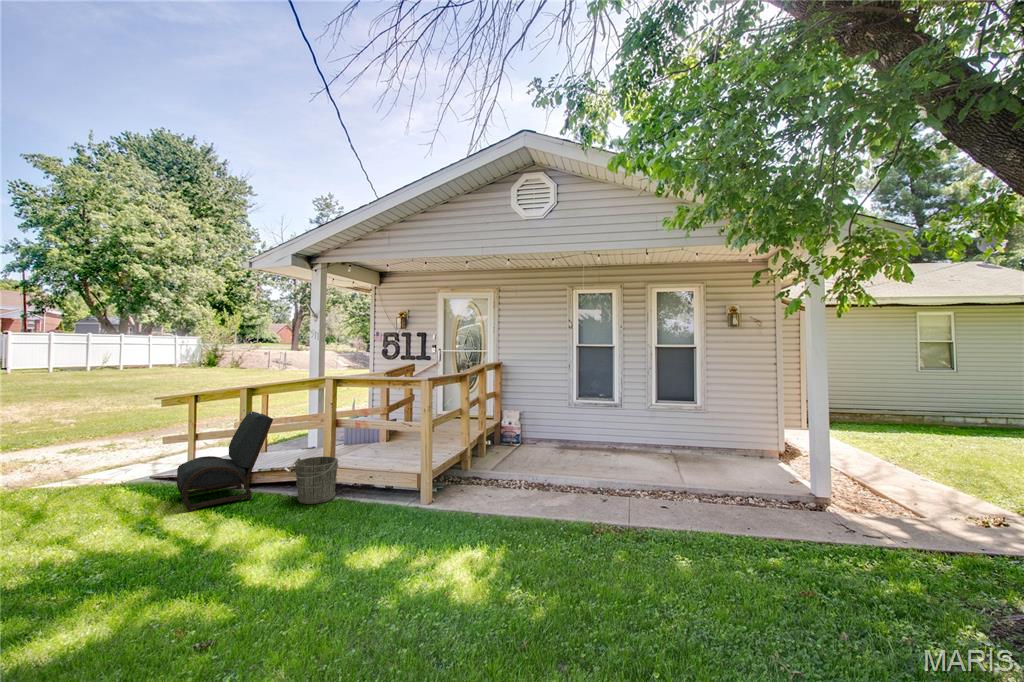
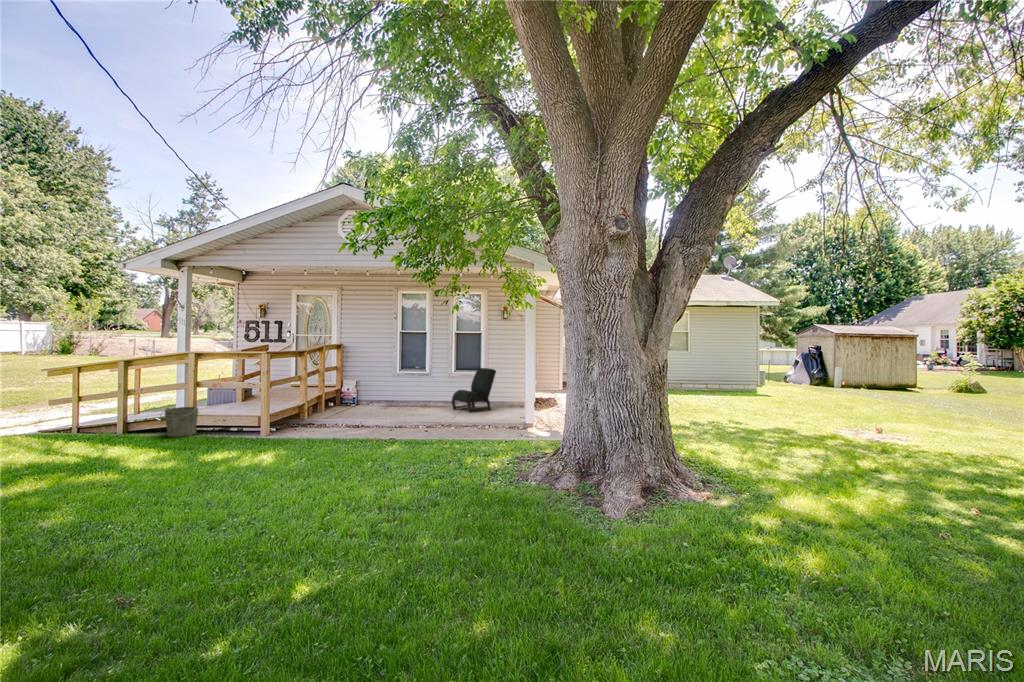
lounge chair: present [177,411,273,512] -> present [452,368,496,413]

